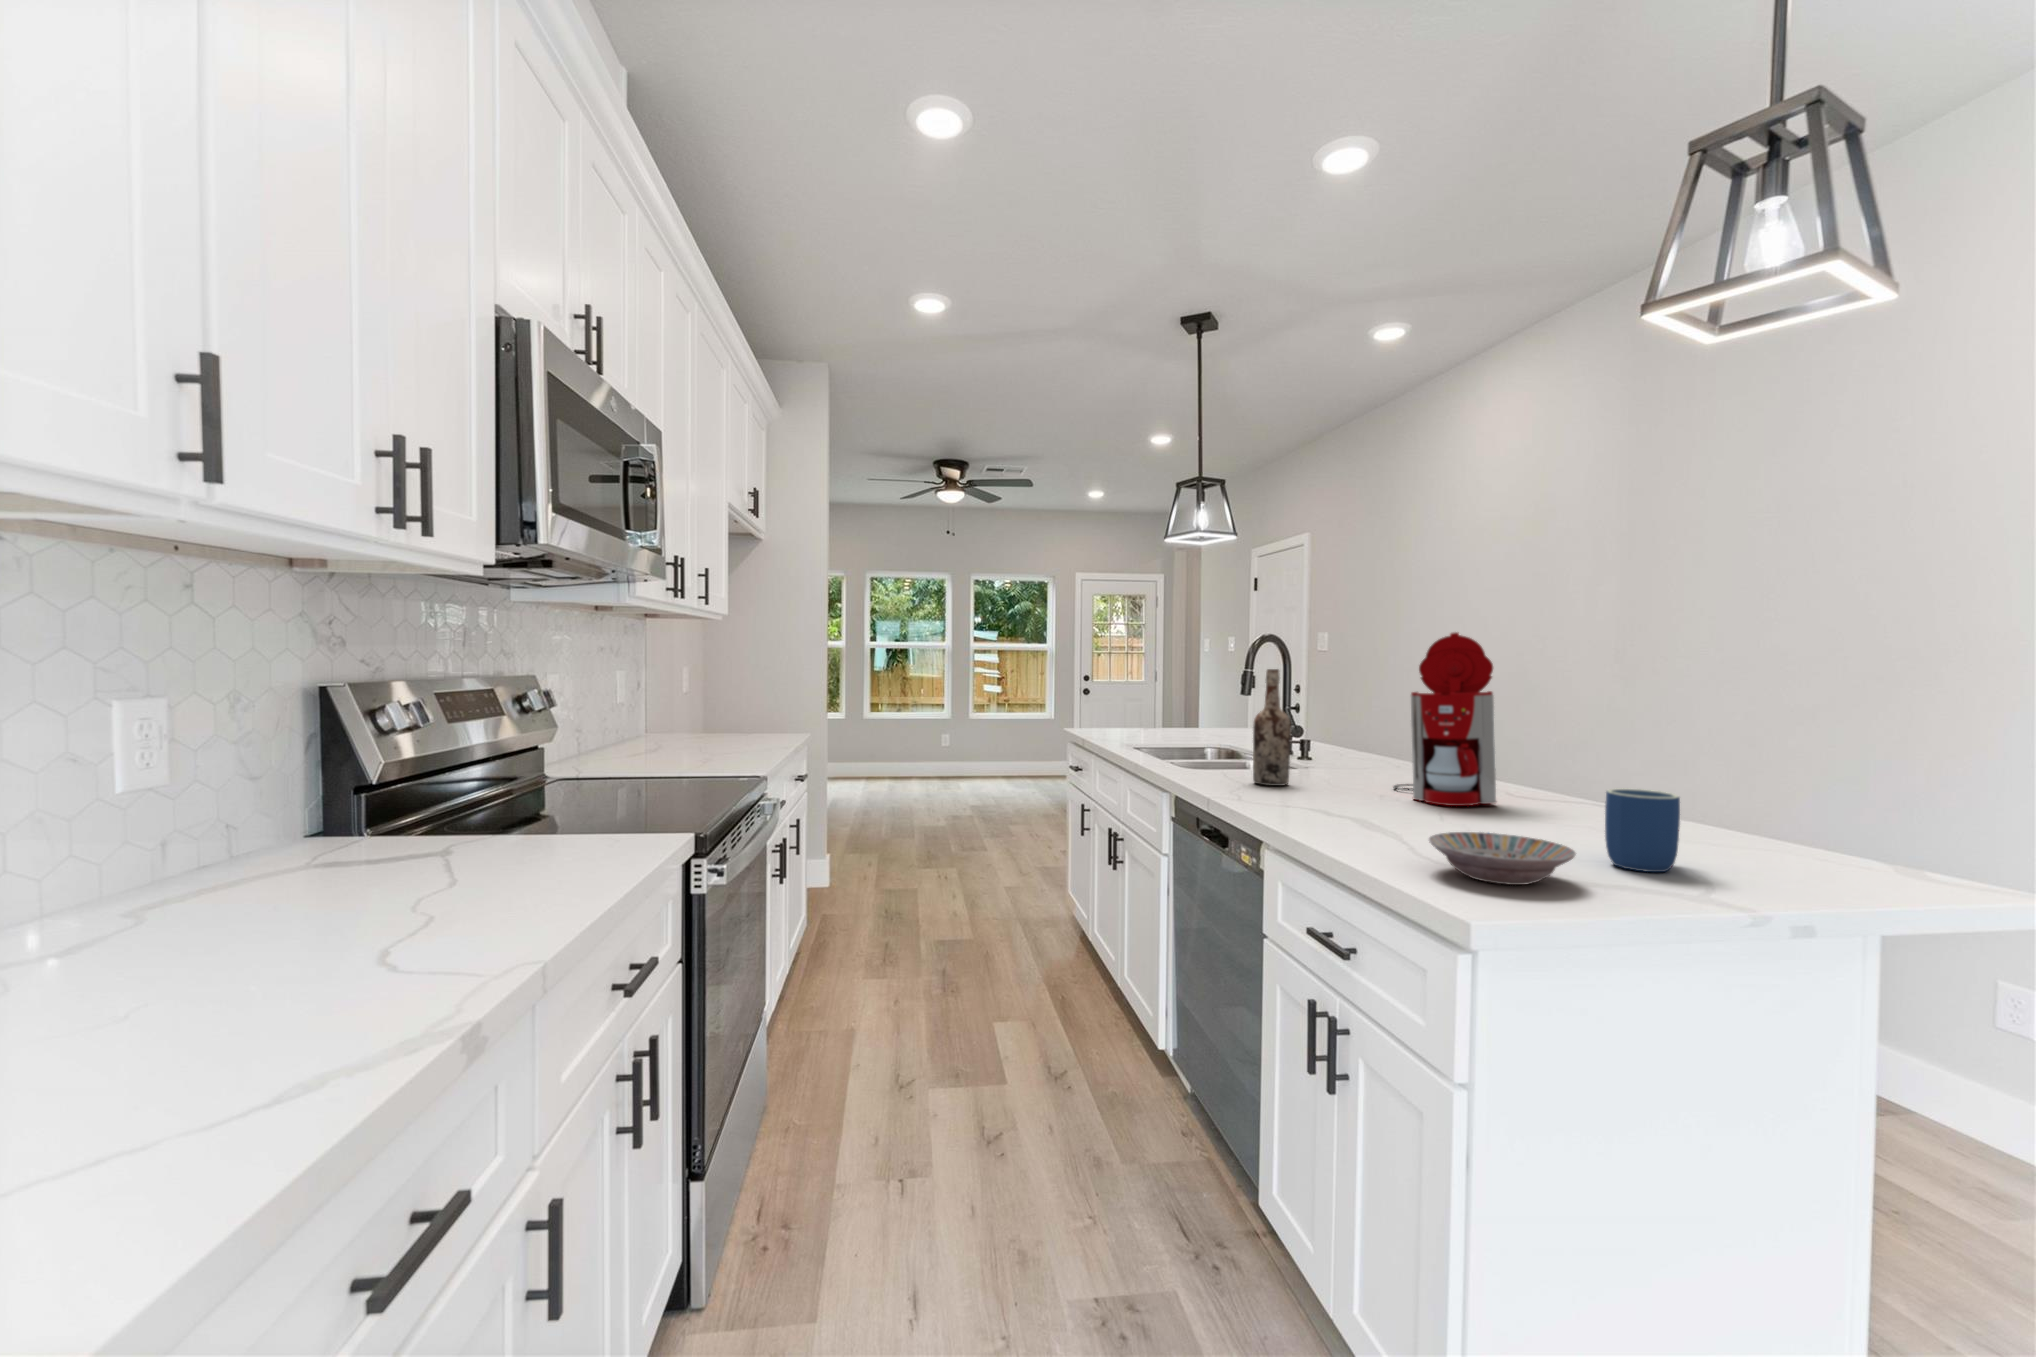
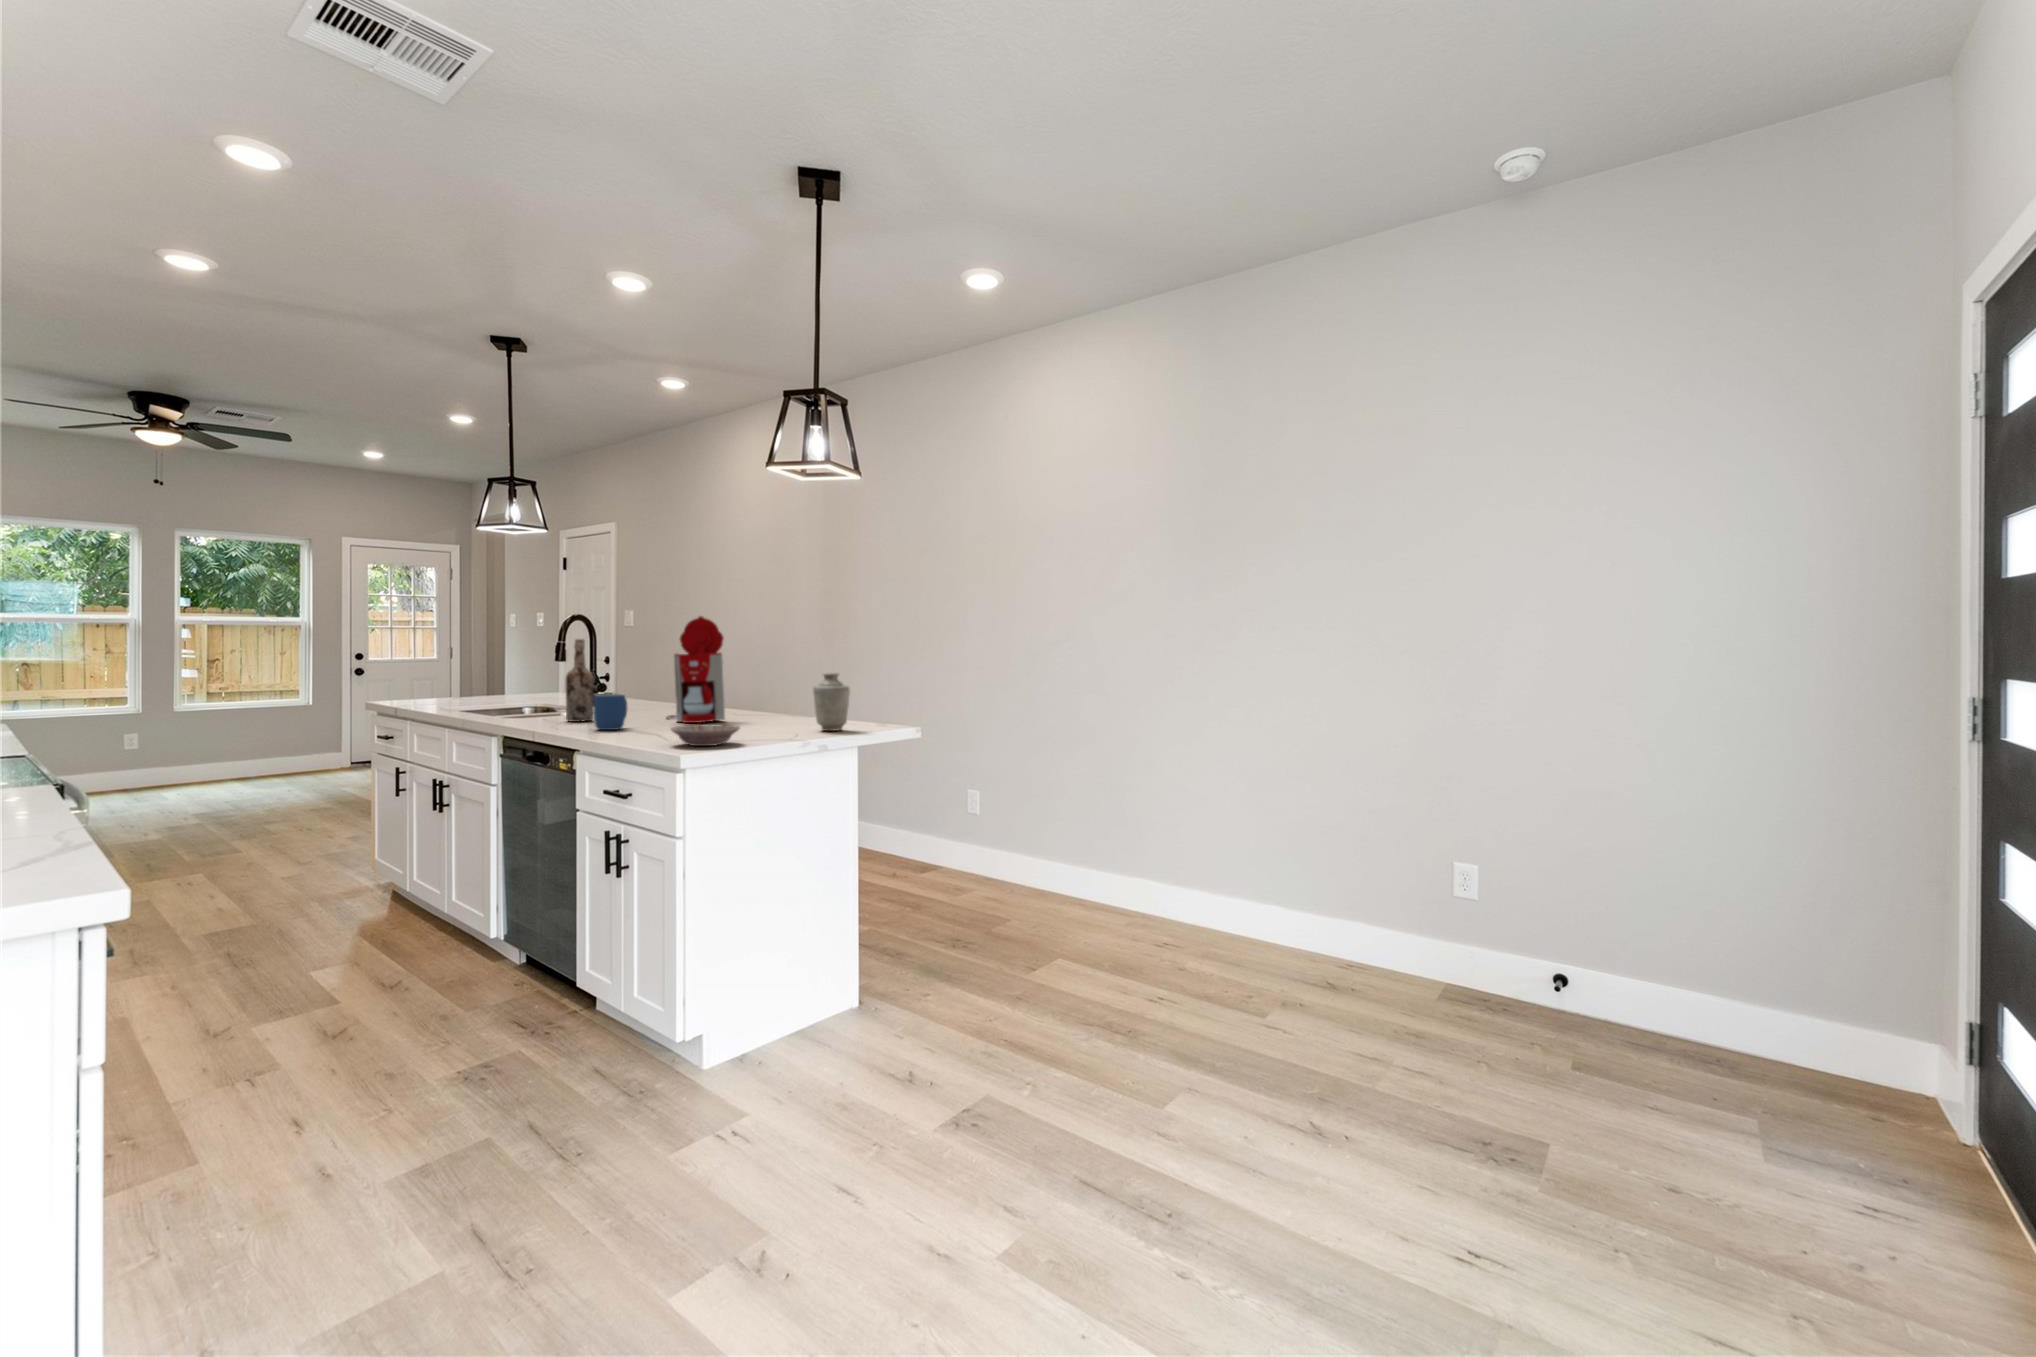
vase: none [1709,740,1804,862] -> present [813,673,850,731]
mug: present [1605,789,1680,872] -> present [594,693,628,730]

